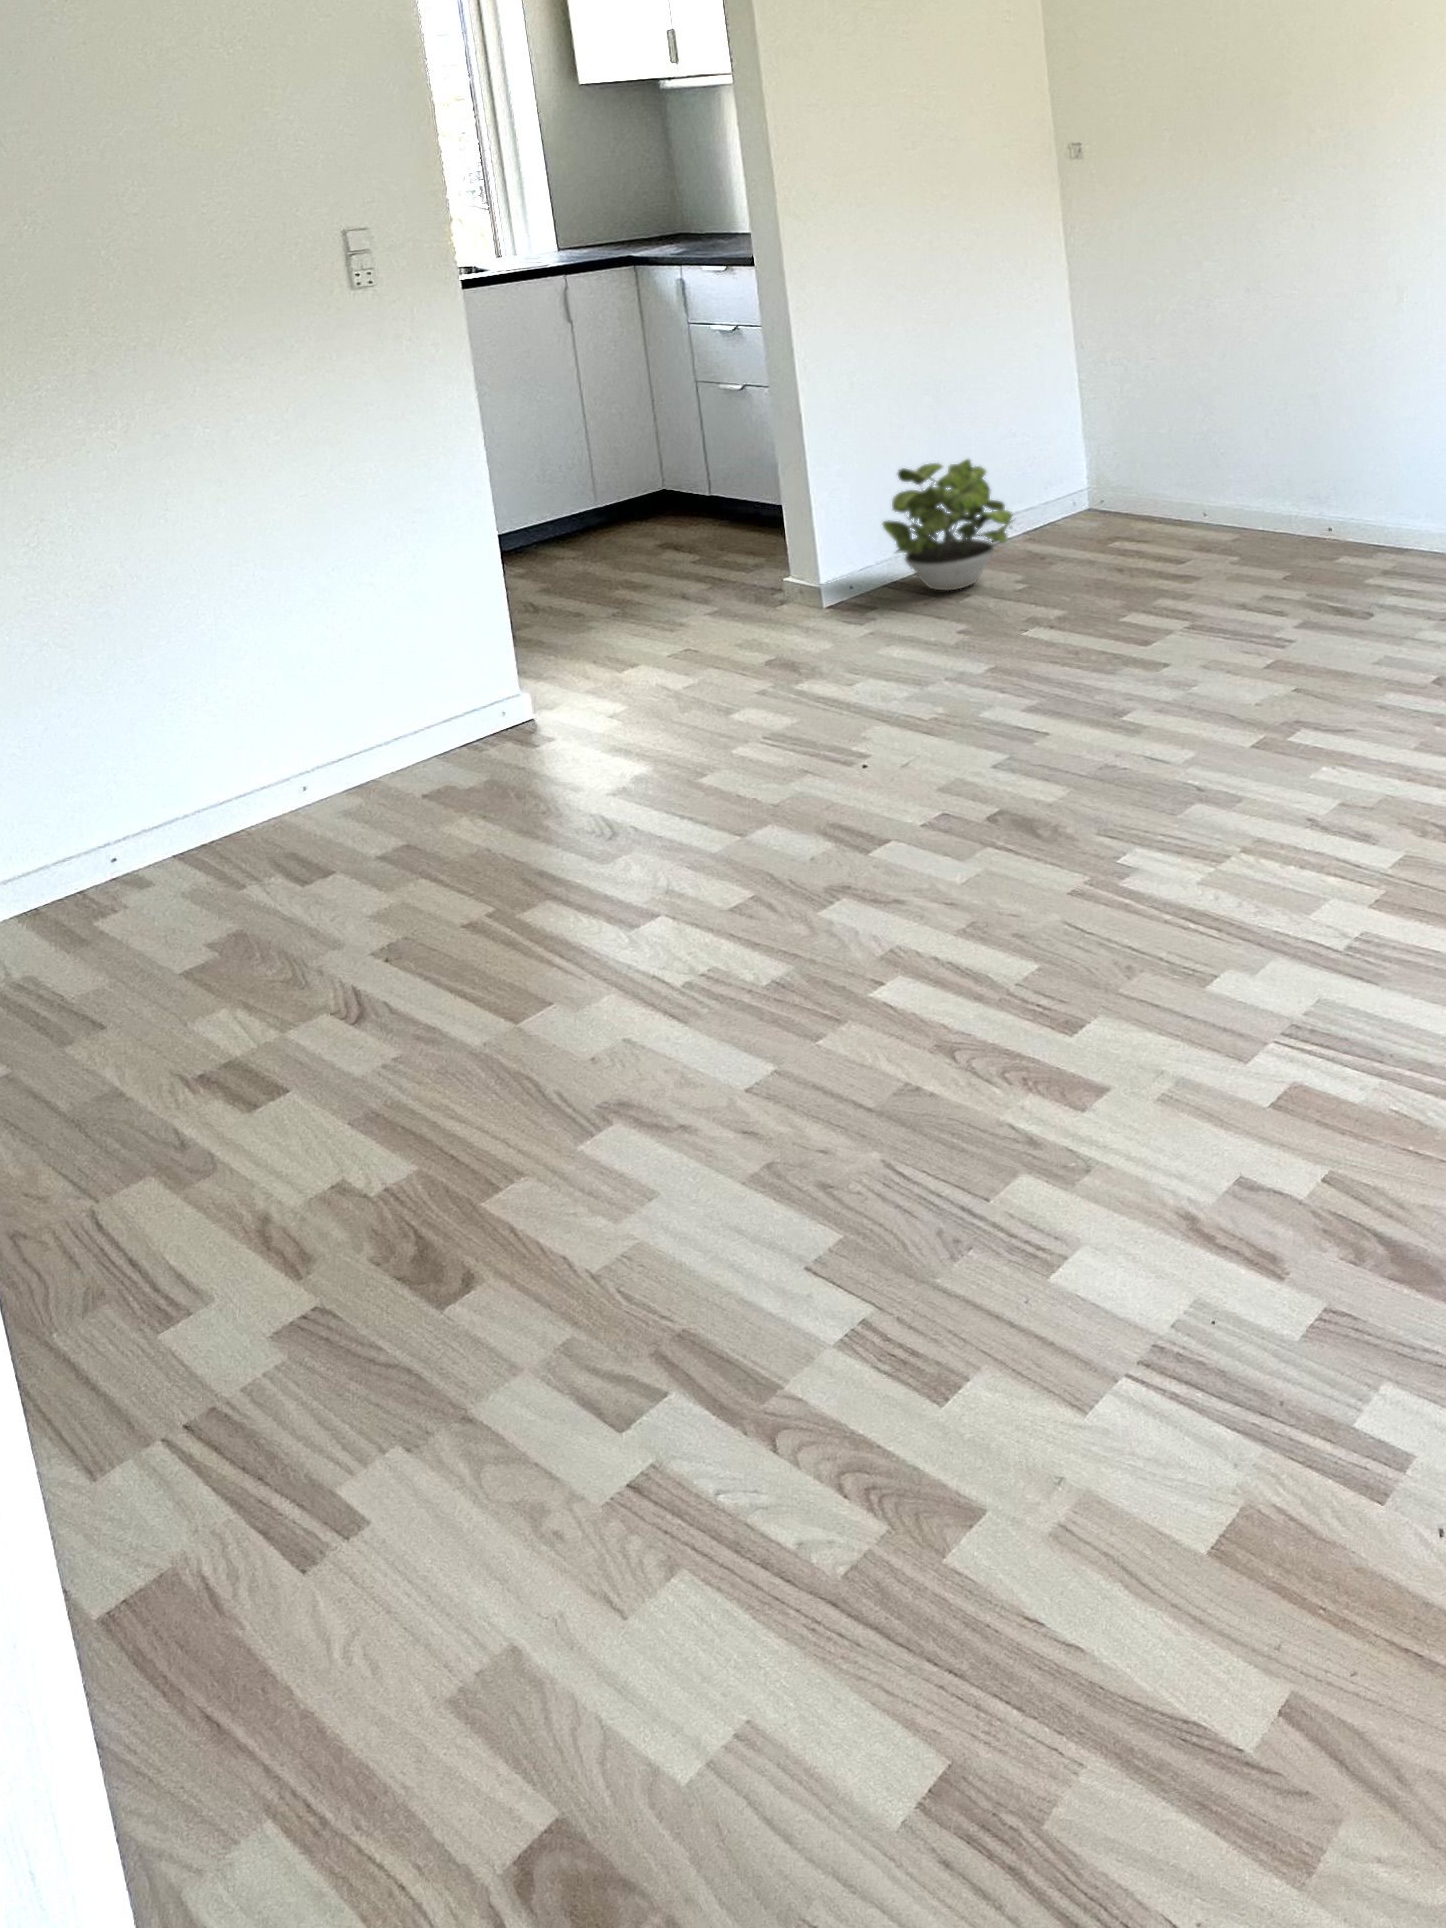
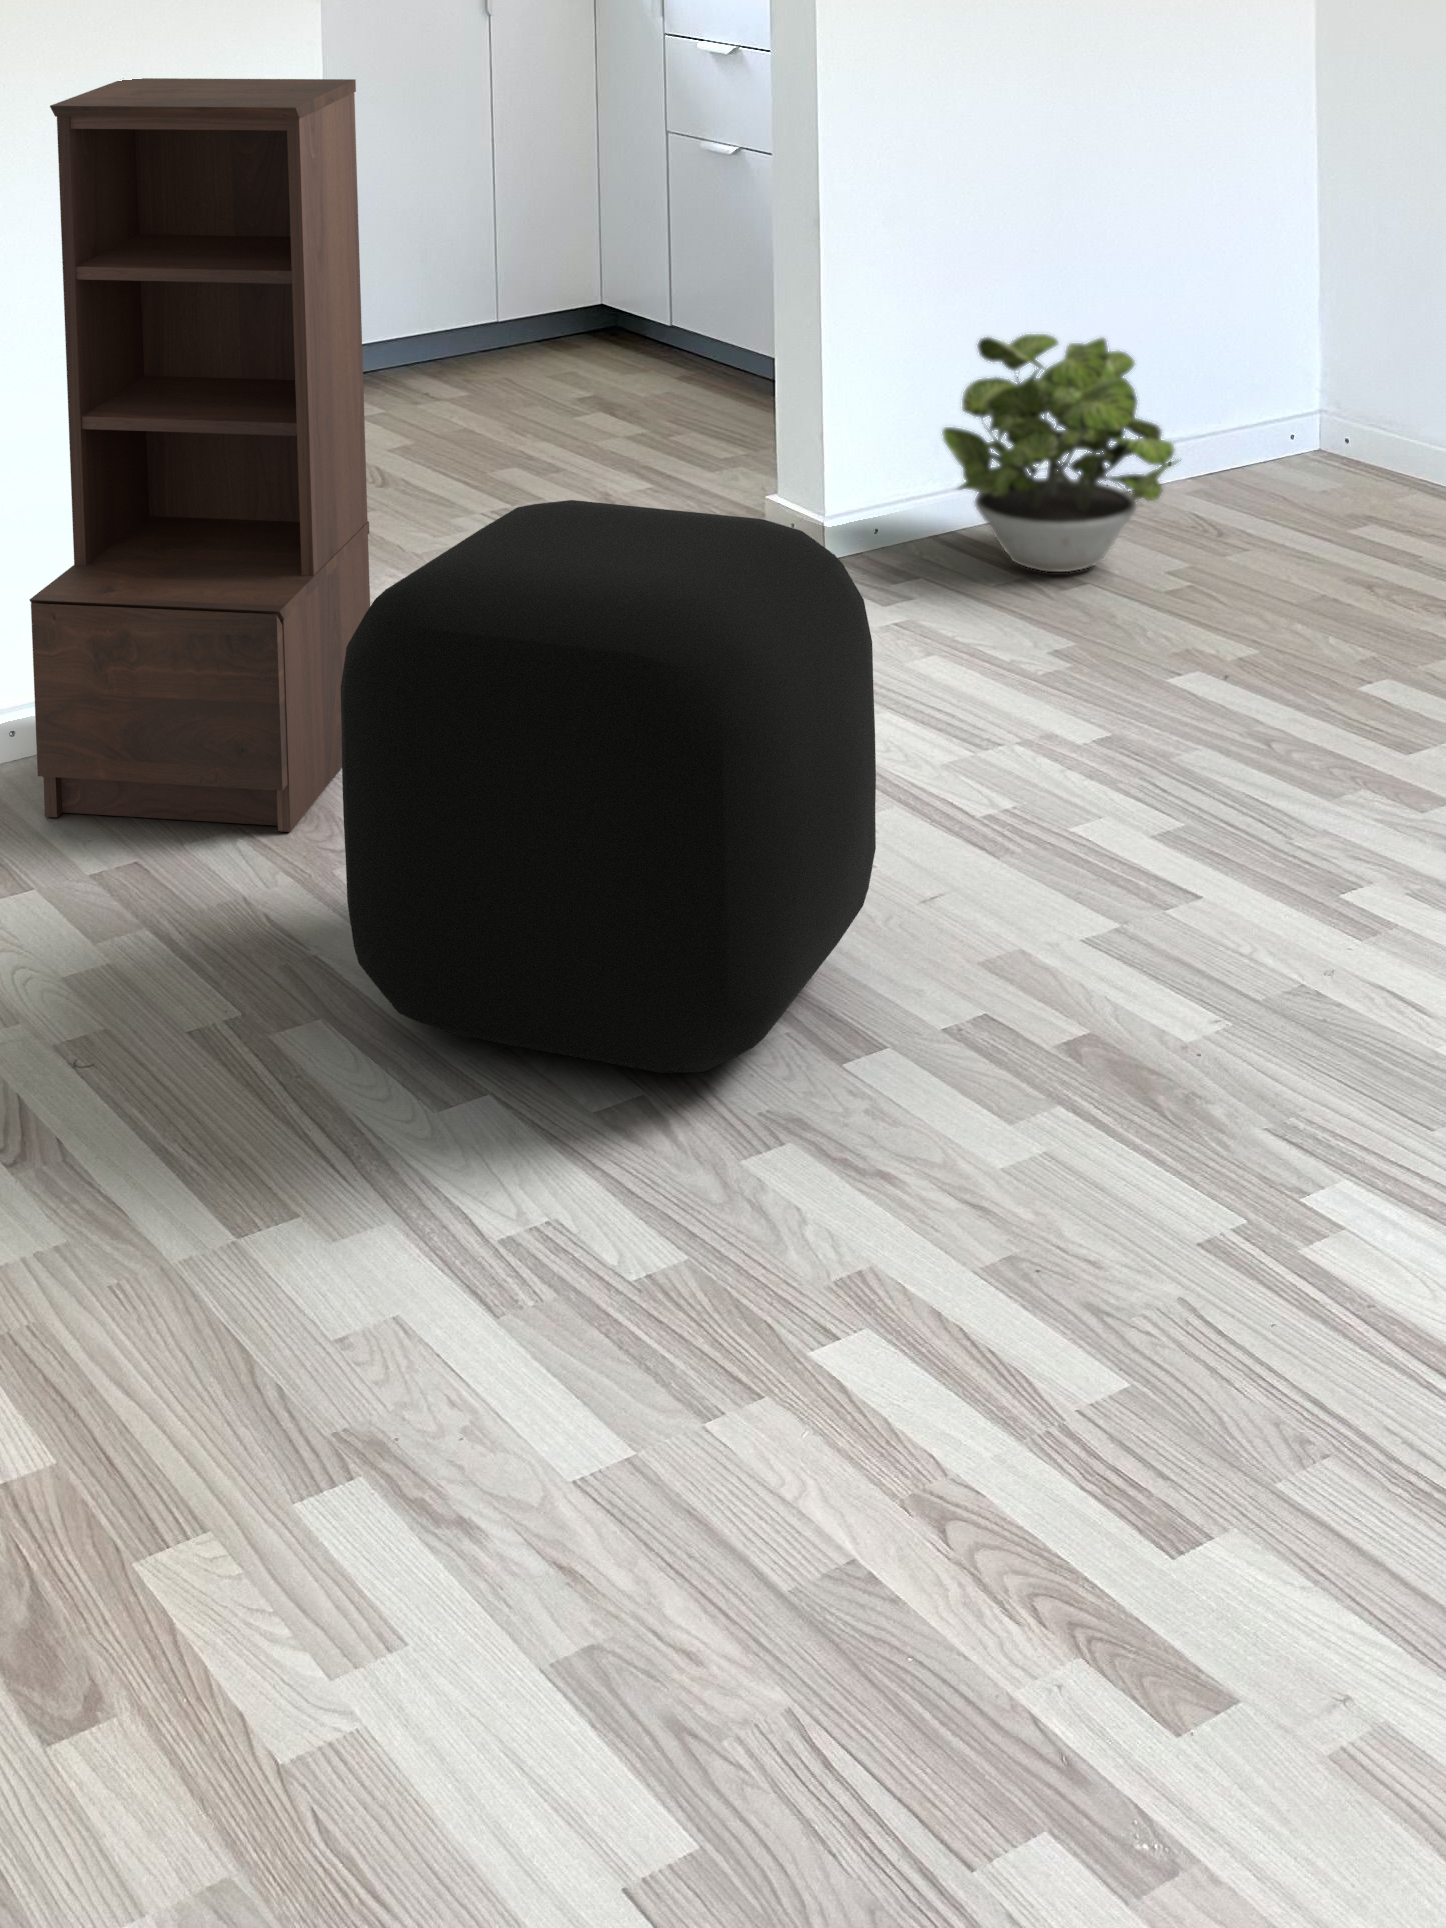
bookshelf: none [285,357,554,832] -> present [30,78,370,832]
ottoman: none [540,572,874,890] -> present [341,500,876,1073]

